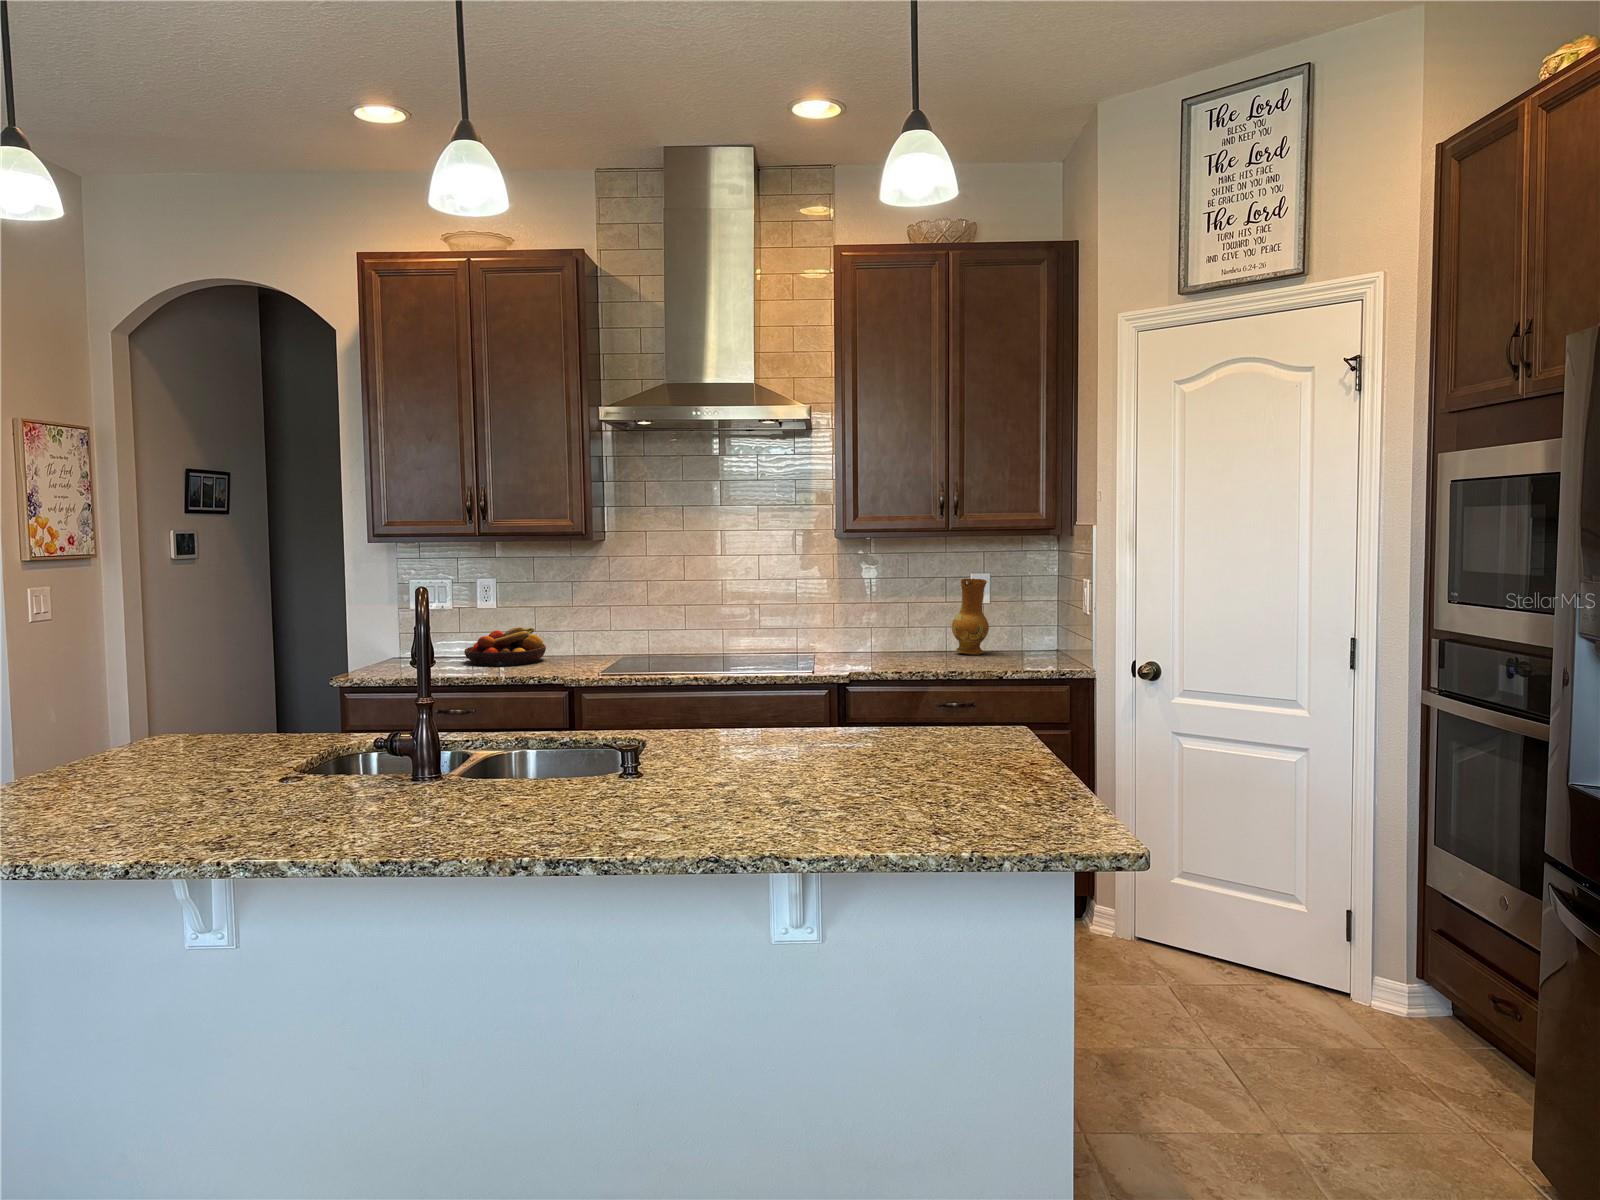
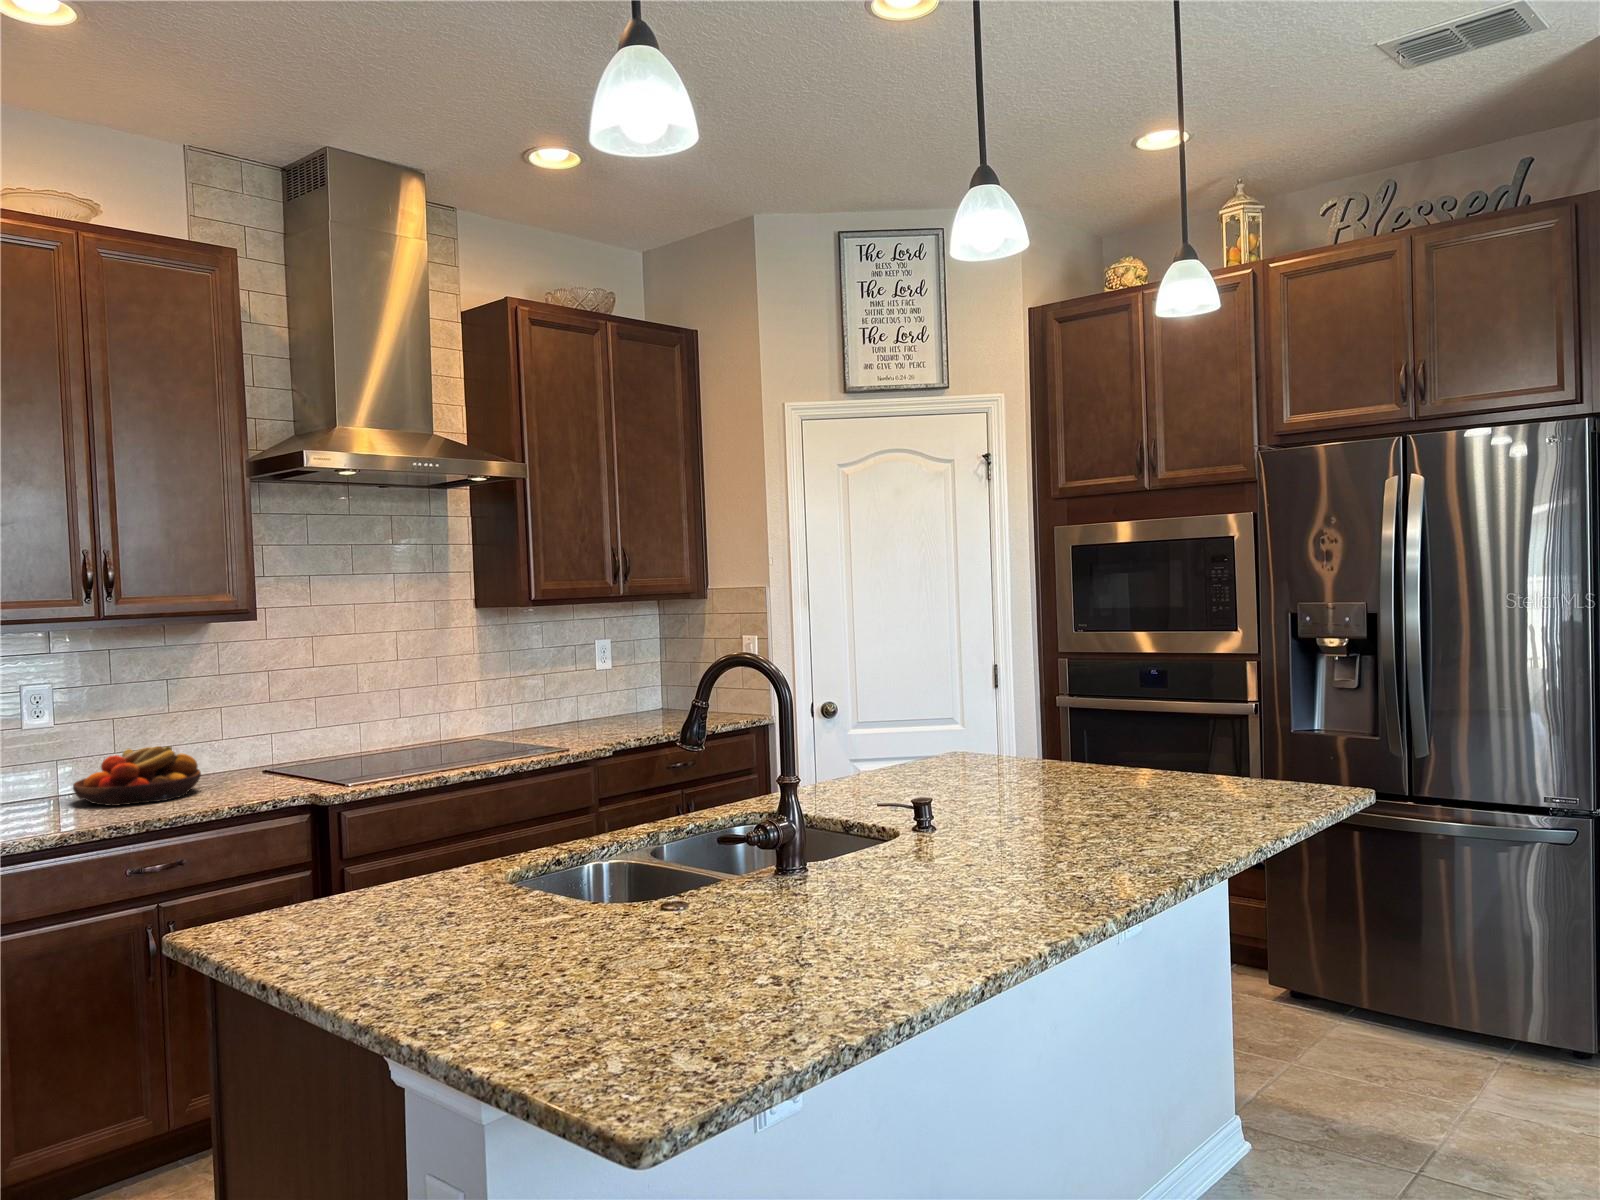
ceramic jug: present [952,578,989,655] -> none [600,643,637,719]

